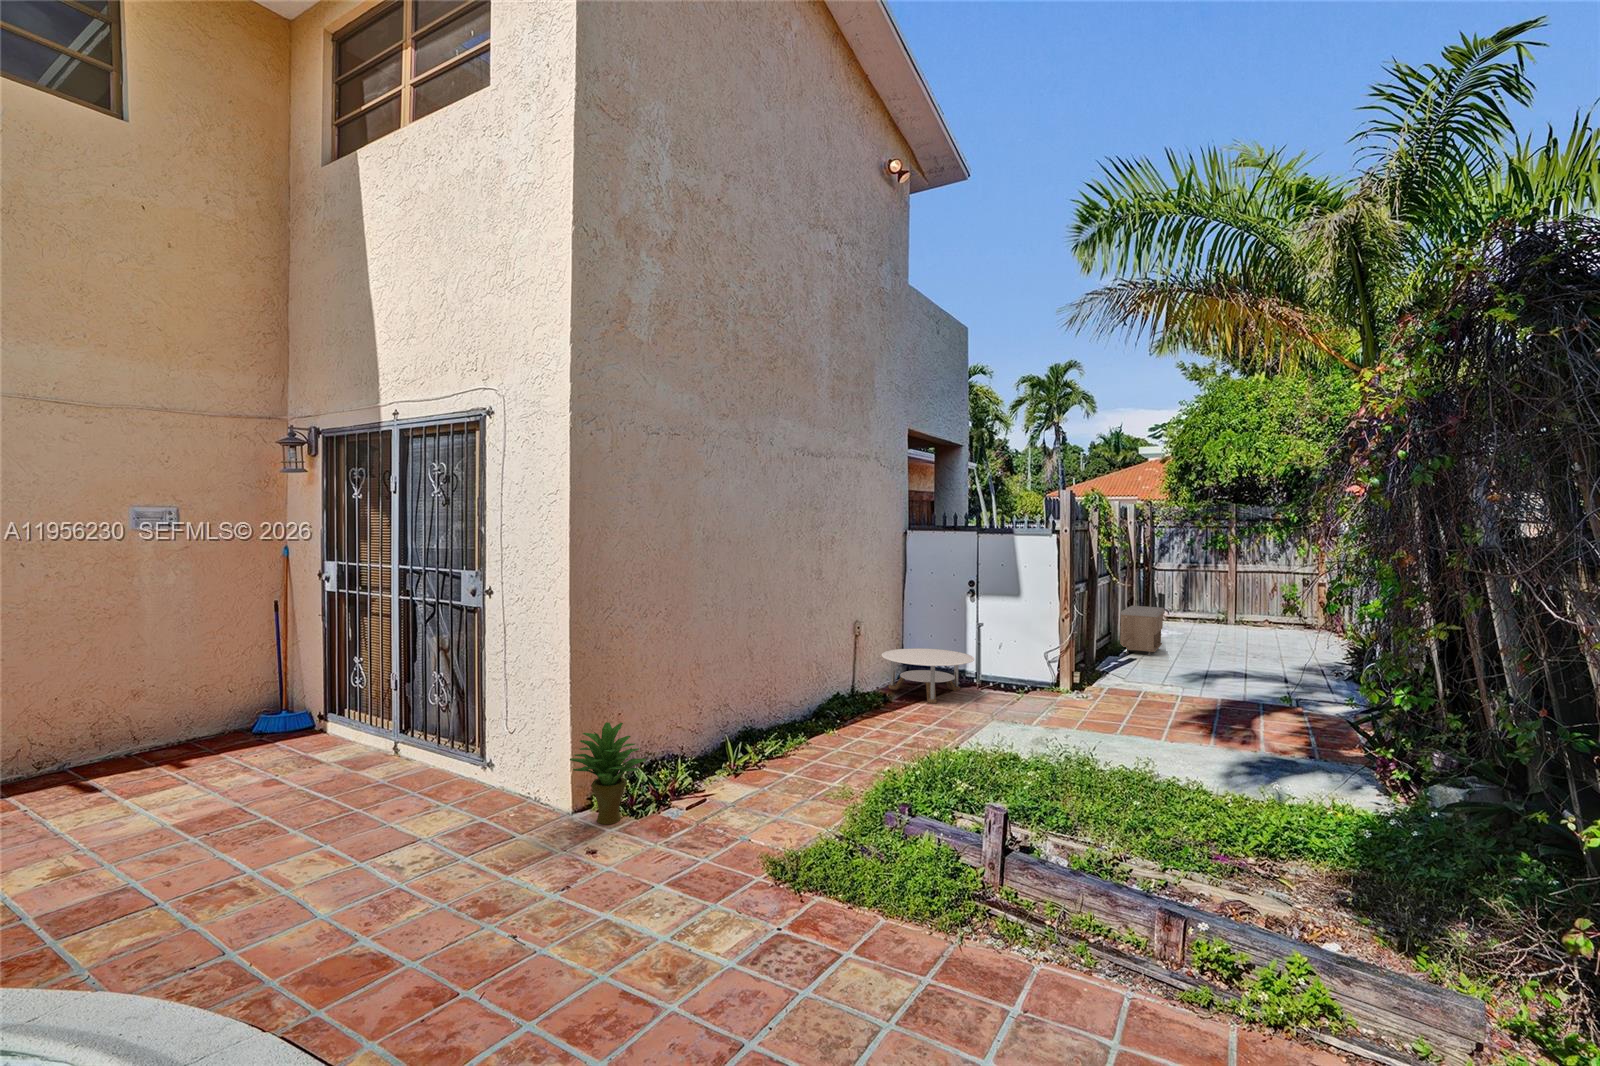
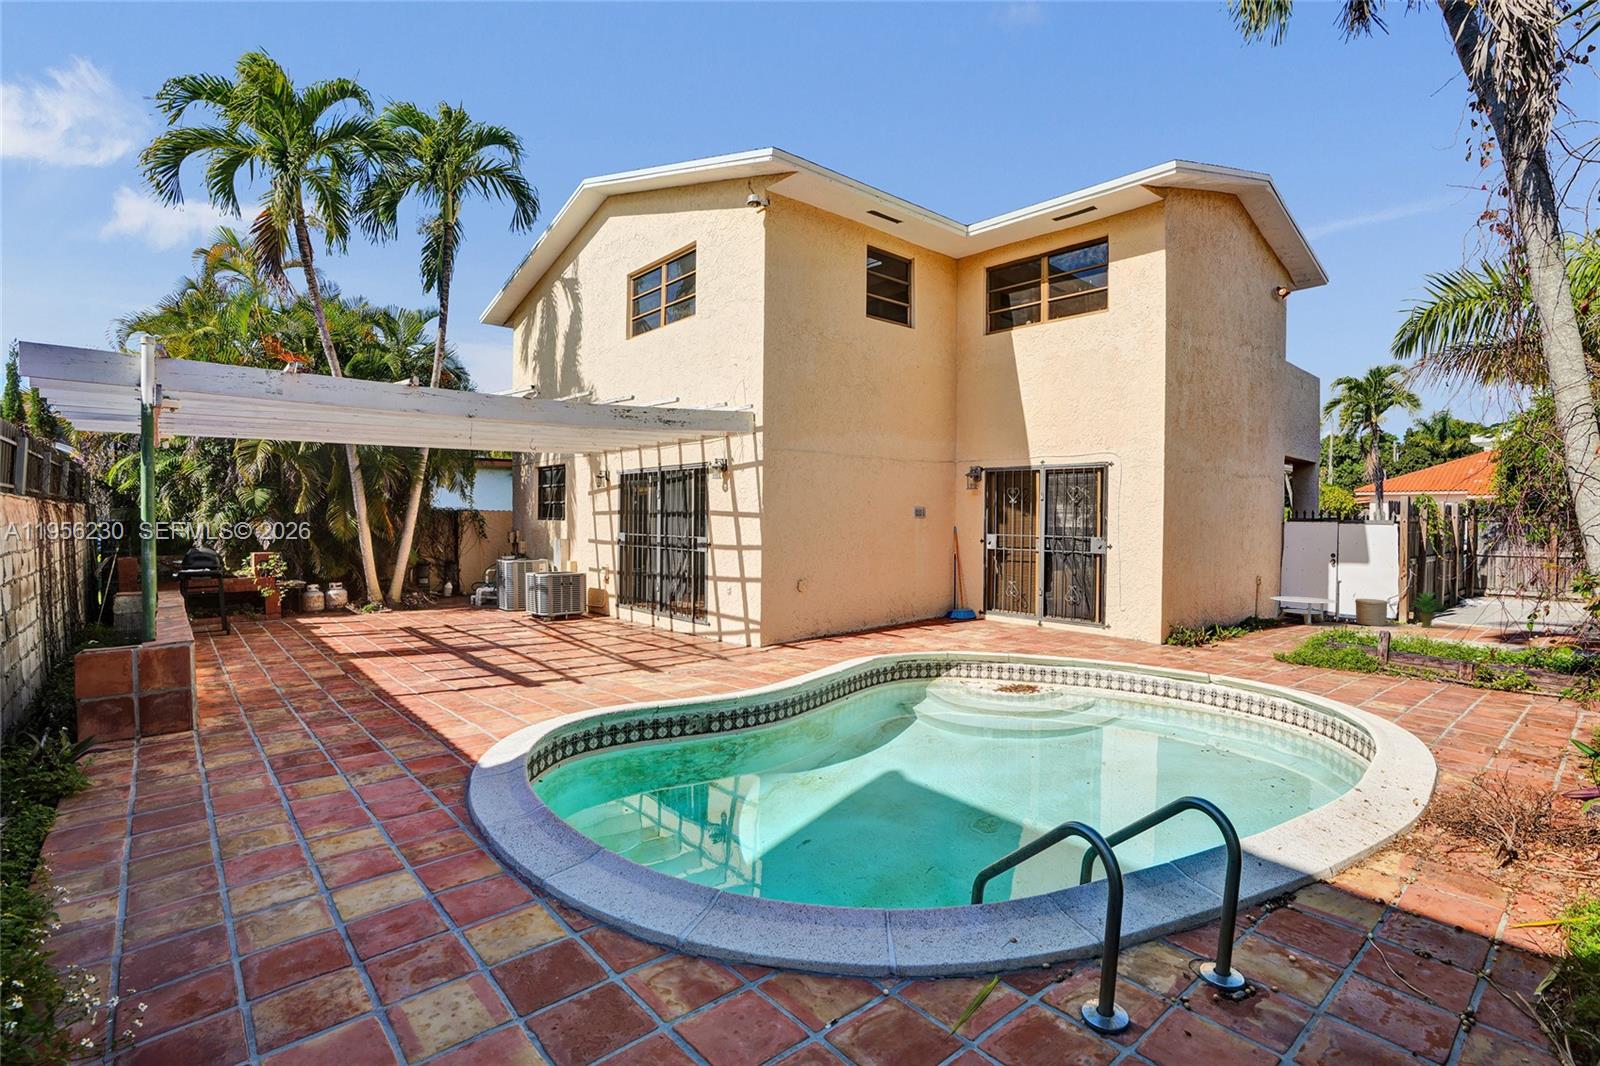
storage bench: present [1120,606,1165,656] -> none [1446,579,1487,614]
woven basket: none [1001,651,1044,697] -> present [1355,599,1388,626]
potted plant: present [570,722,646,824] -> present [1416,593,1437,628]

